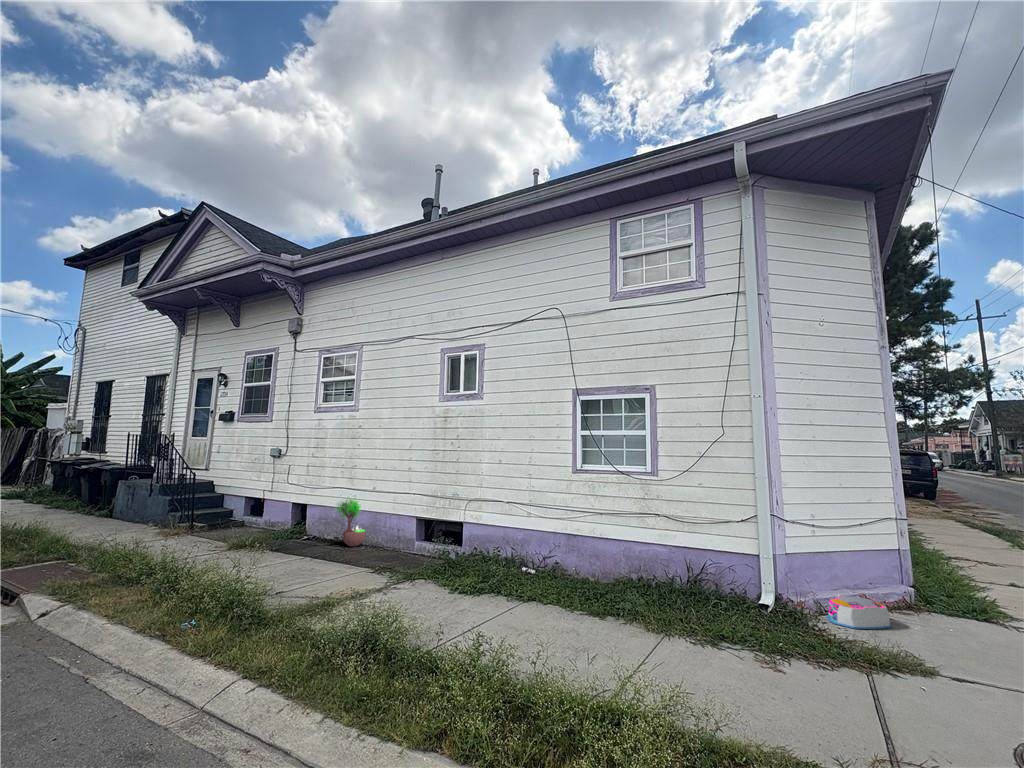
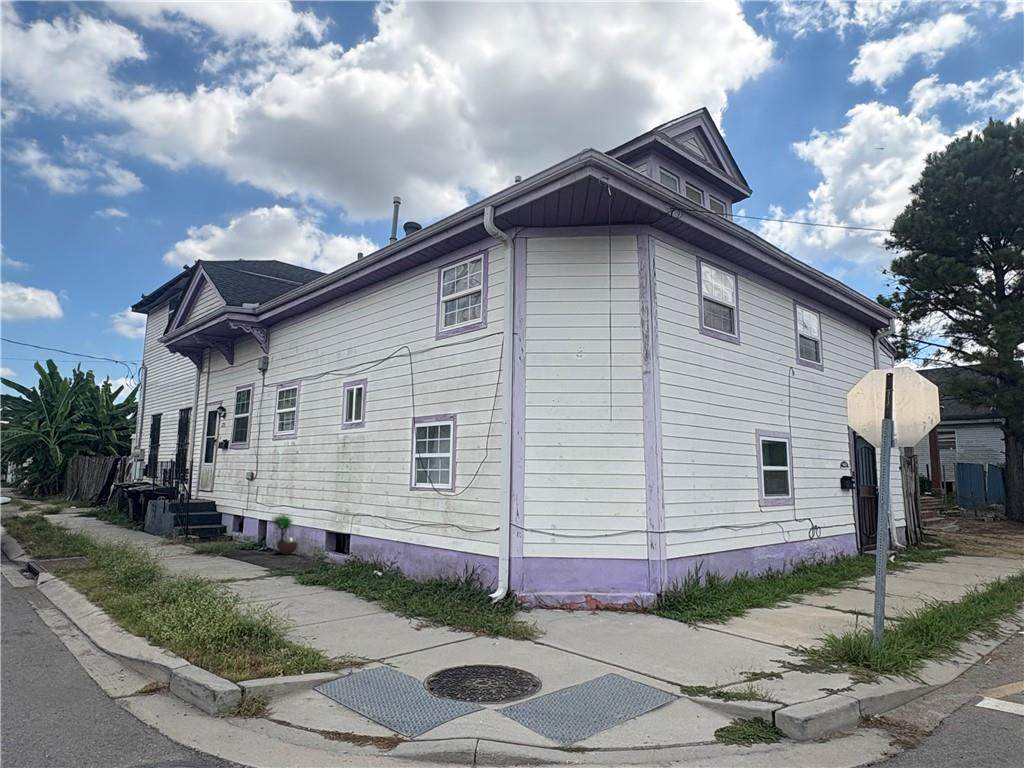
storage bin: present [826,594,892,629] -> none [546,593,597,620]

